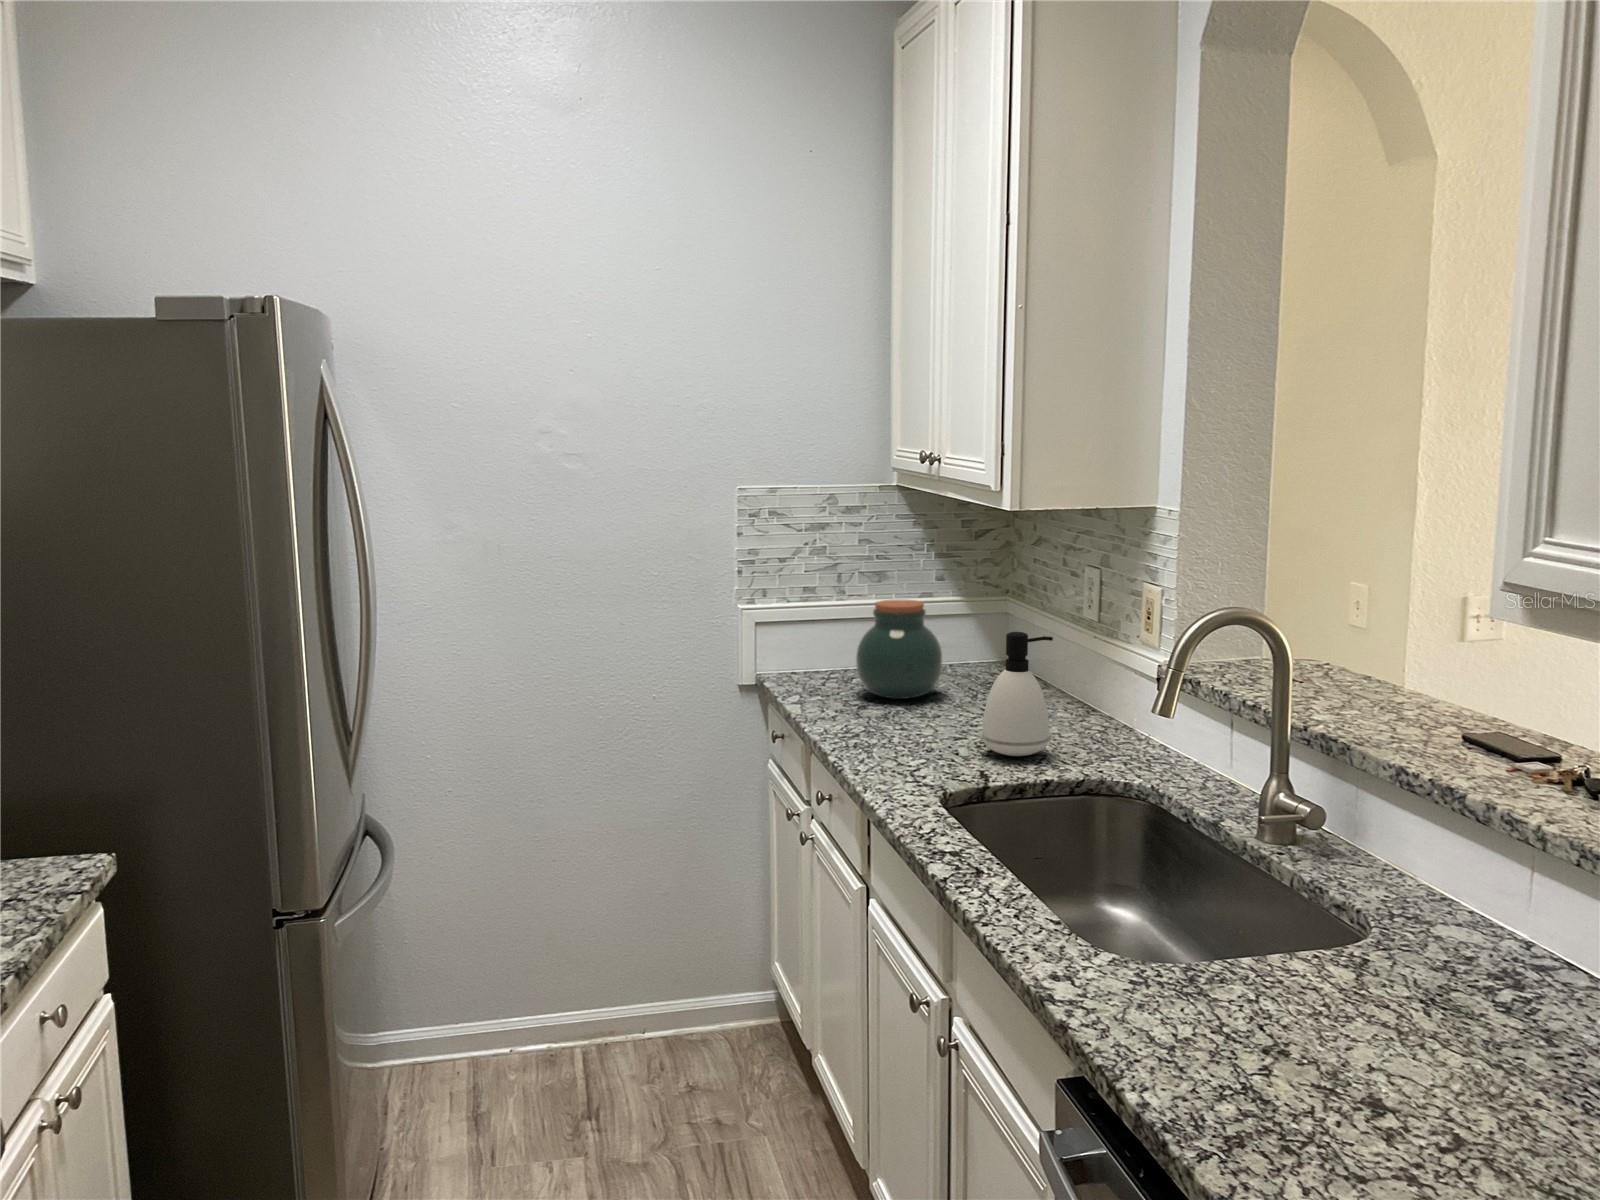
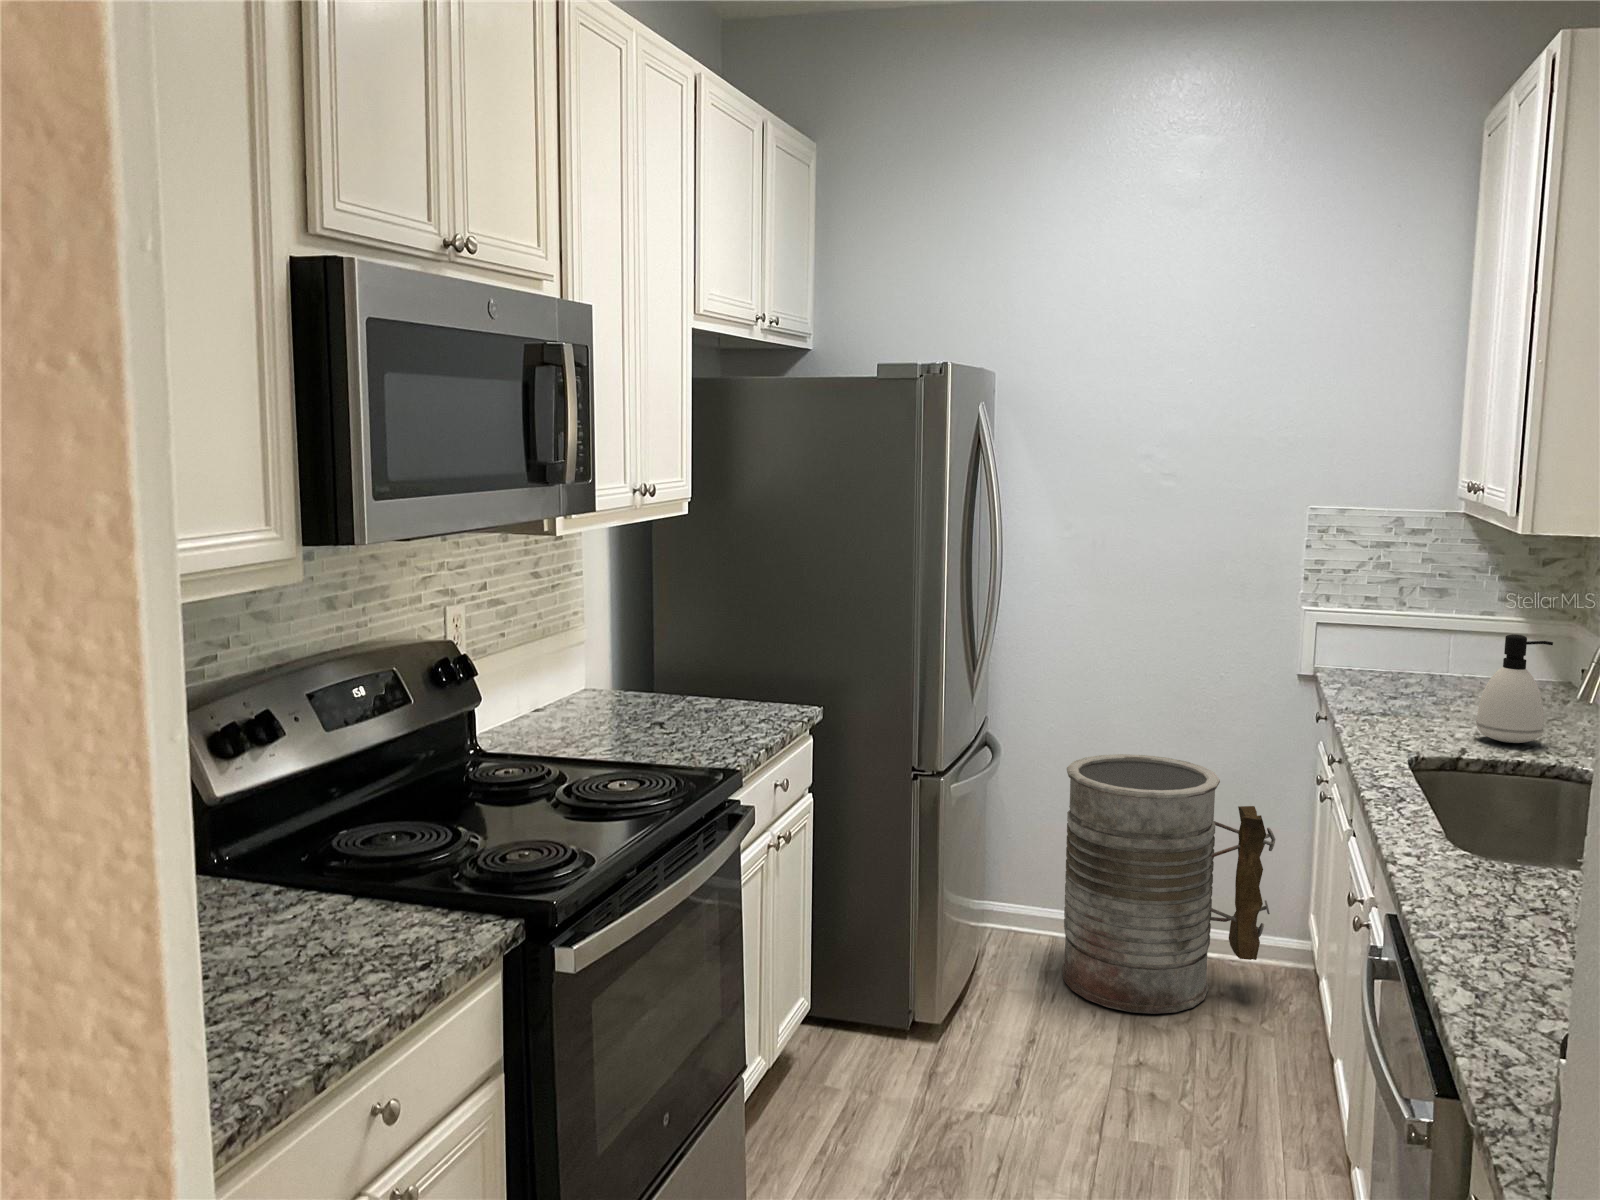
jar: present [856,599,943,699] -> none [1395,609,1480,696]
trash can: none [482,808,741,1149] -> present [1062,754,1275,1014]

